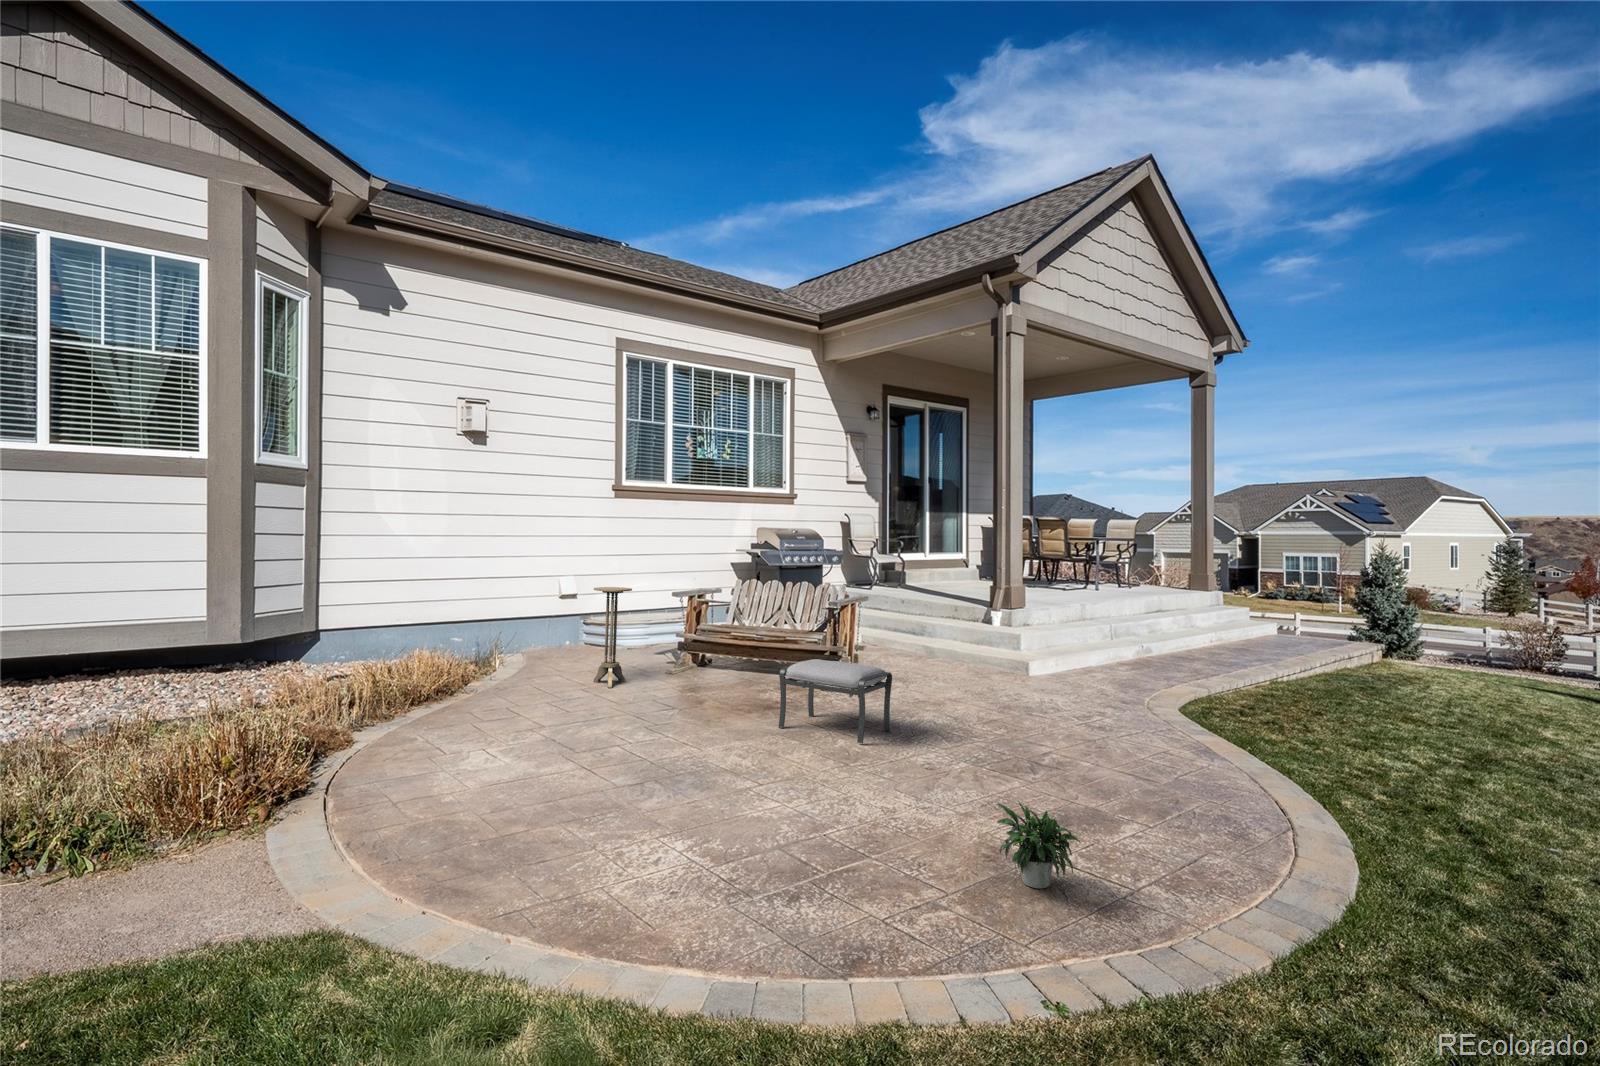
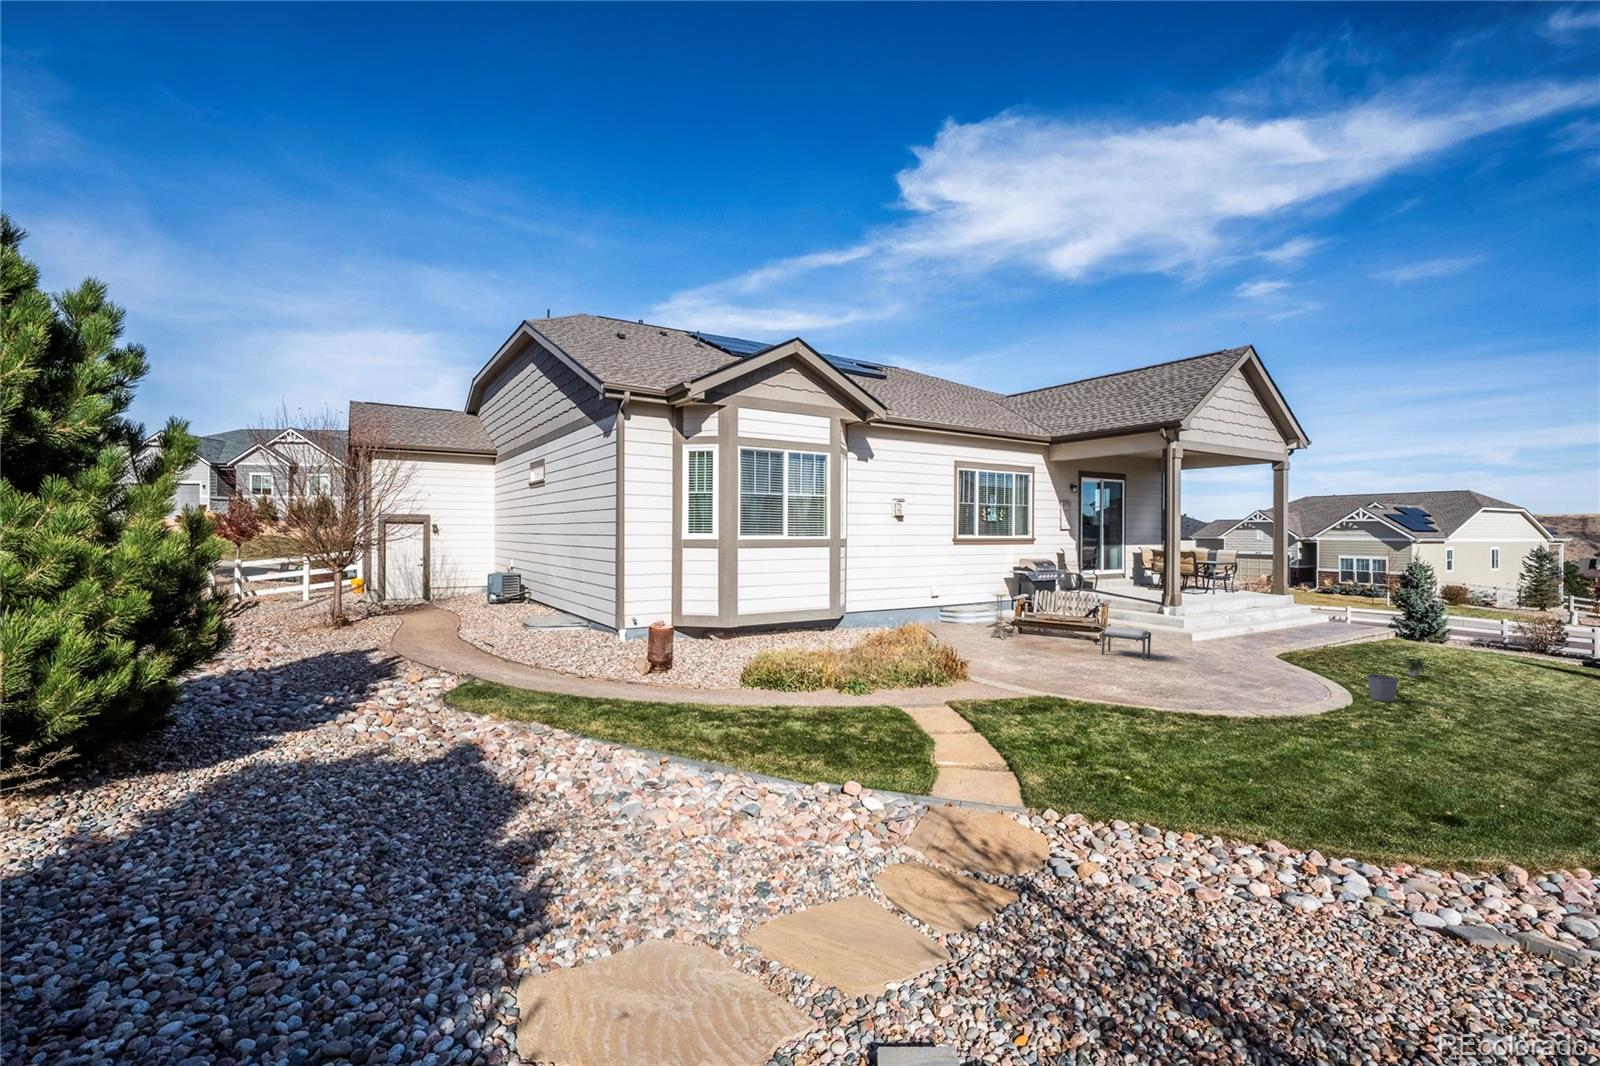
bucket: none [1393,799,1487,892] -> present [1368,674,1398,702]
potted plant: present [986,801,1080,888] -> present [1402,657,1425,676]

